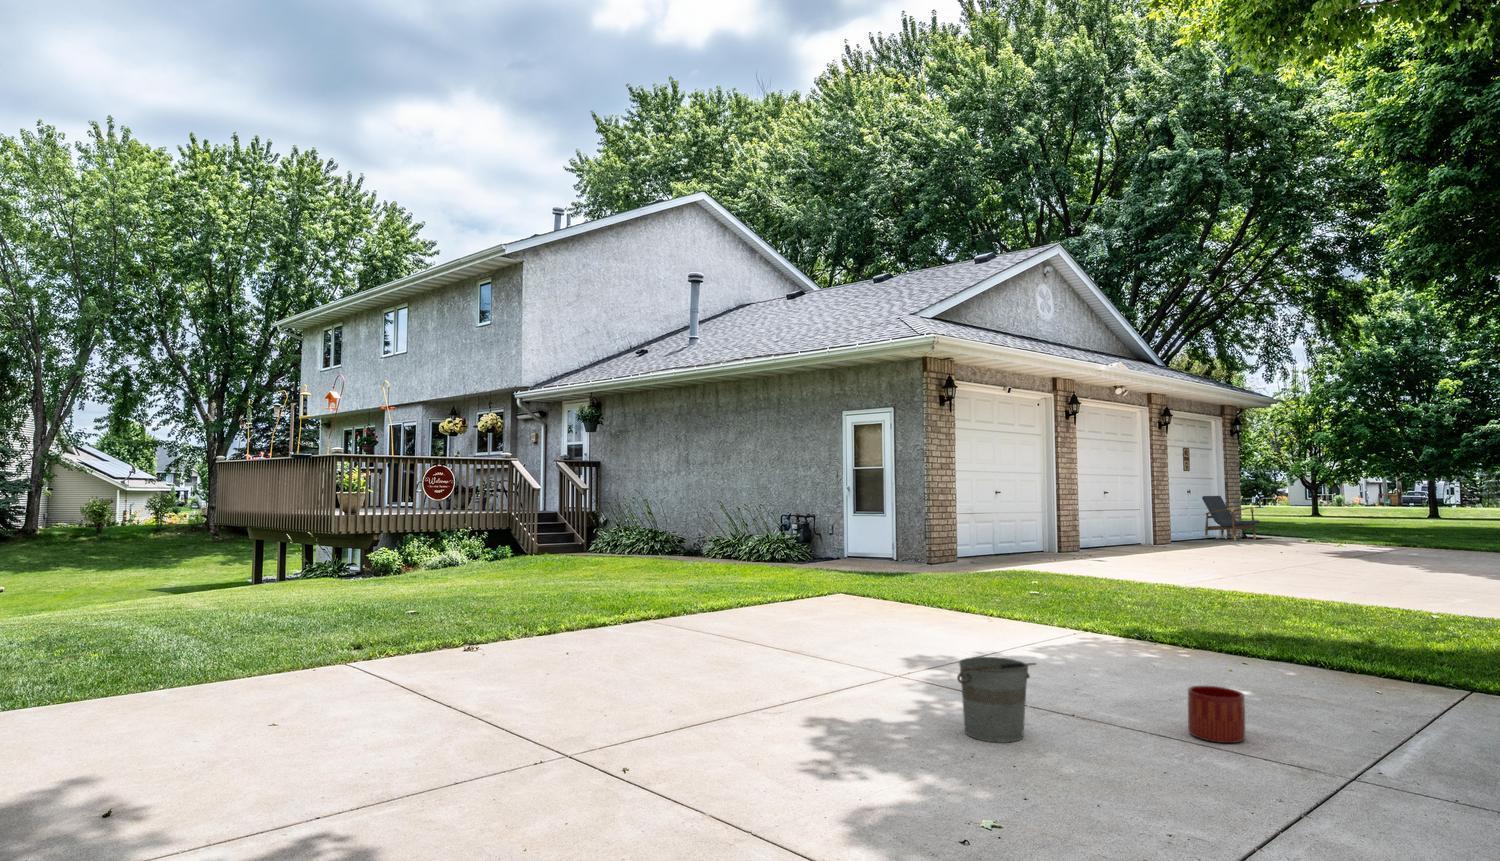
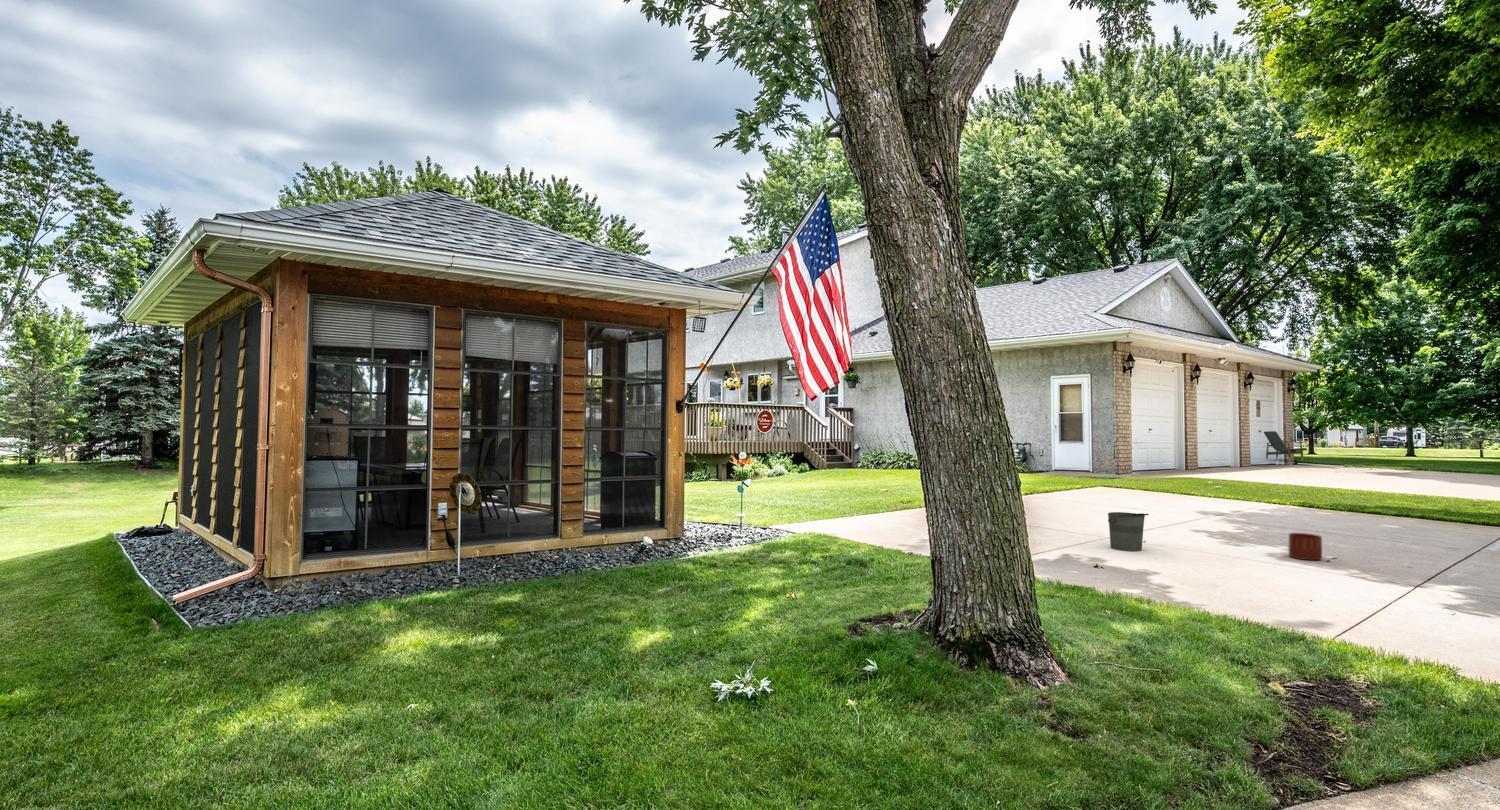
bucket: present [957,657,1036,742] -> present [1108,512,1149,551]
planter: present [1188,686,1246,743] -> present [1289,533,1322,560]

